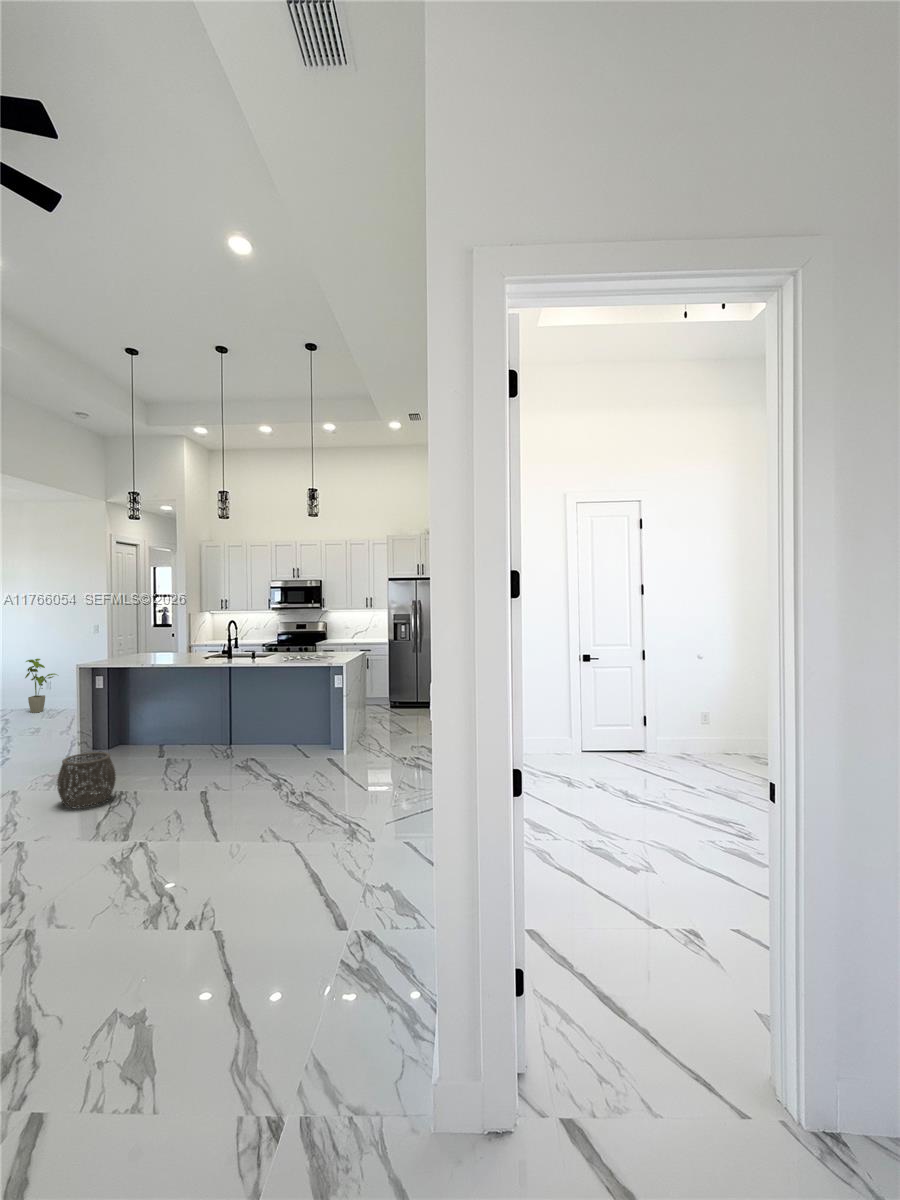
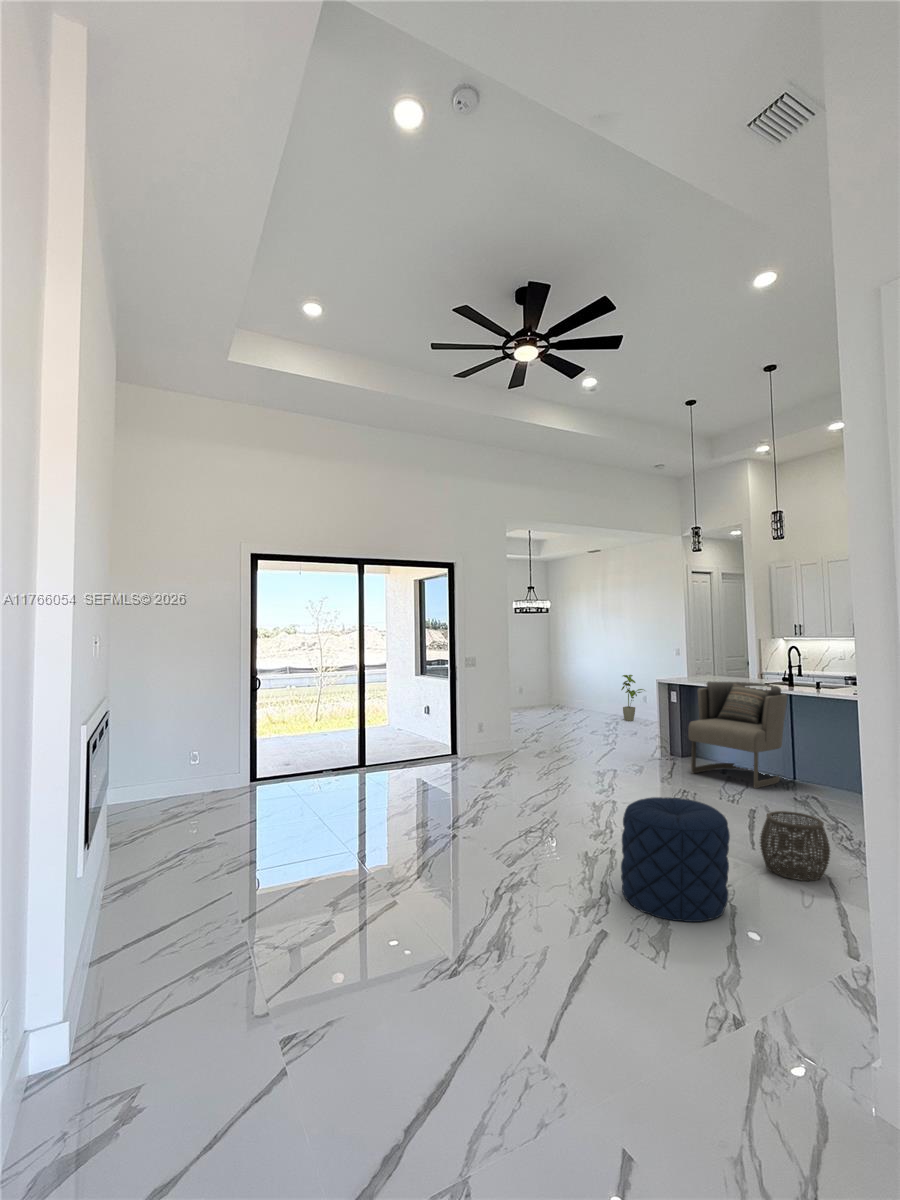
armchair: none [122,657,226,768] -> present [688,682,787,788]
woven basket: present [57,752,116,807] -> present [760,811,830,881]
pouf: none [58,830,211,1017] -> present [621,797,730,922]

